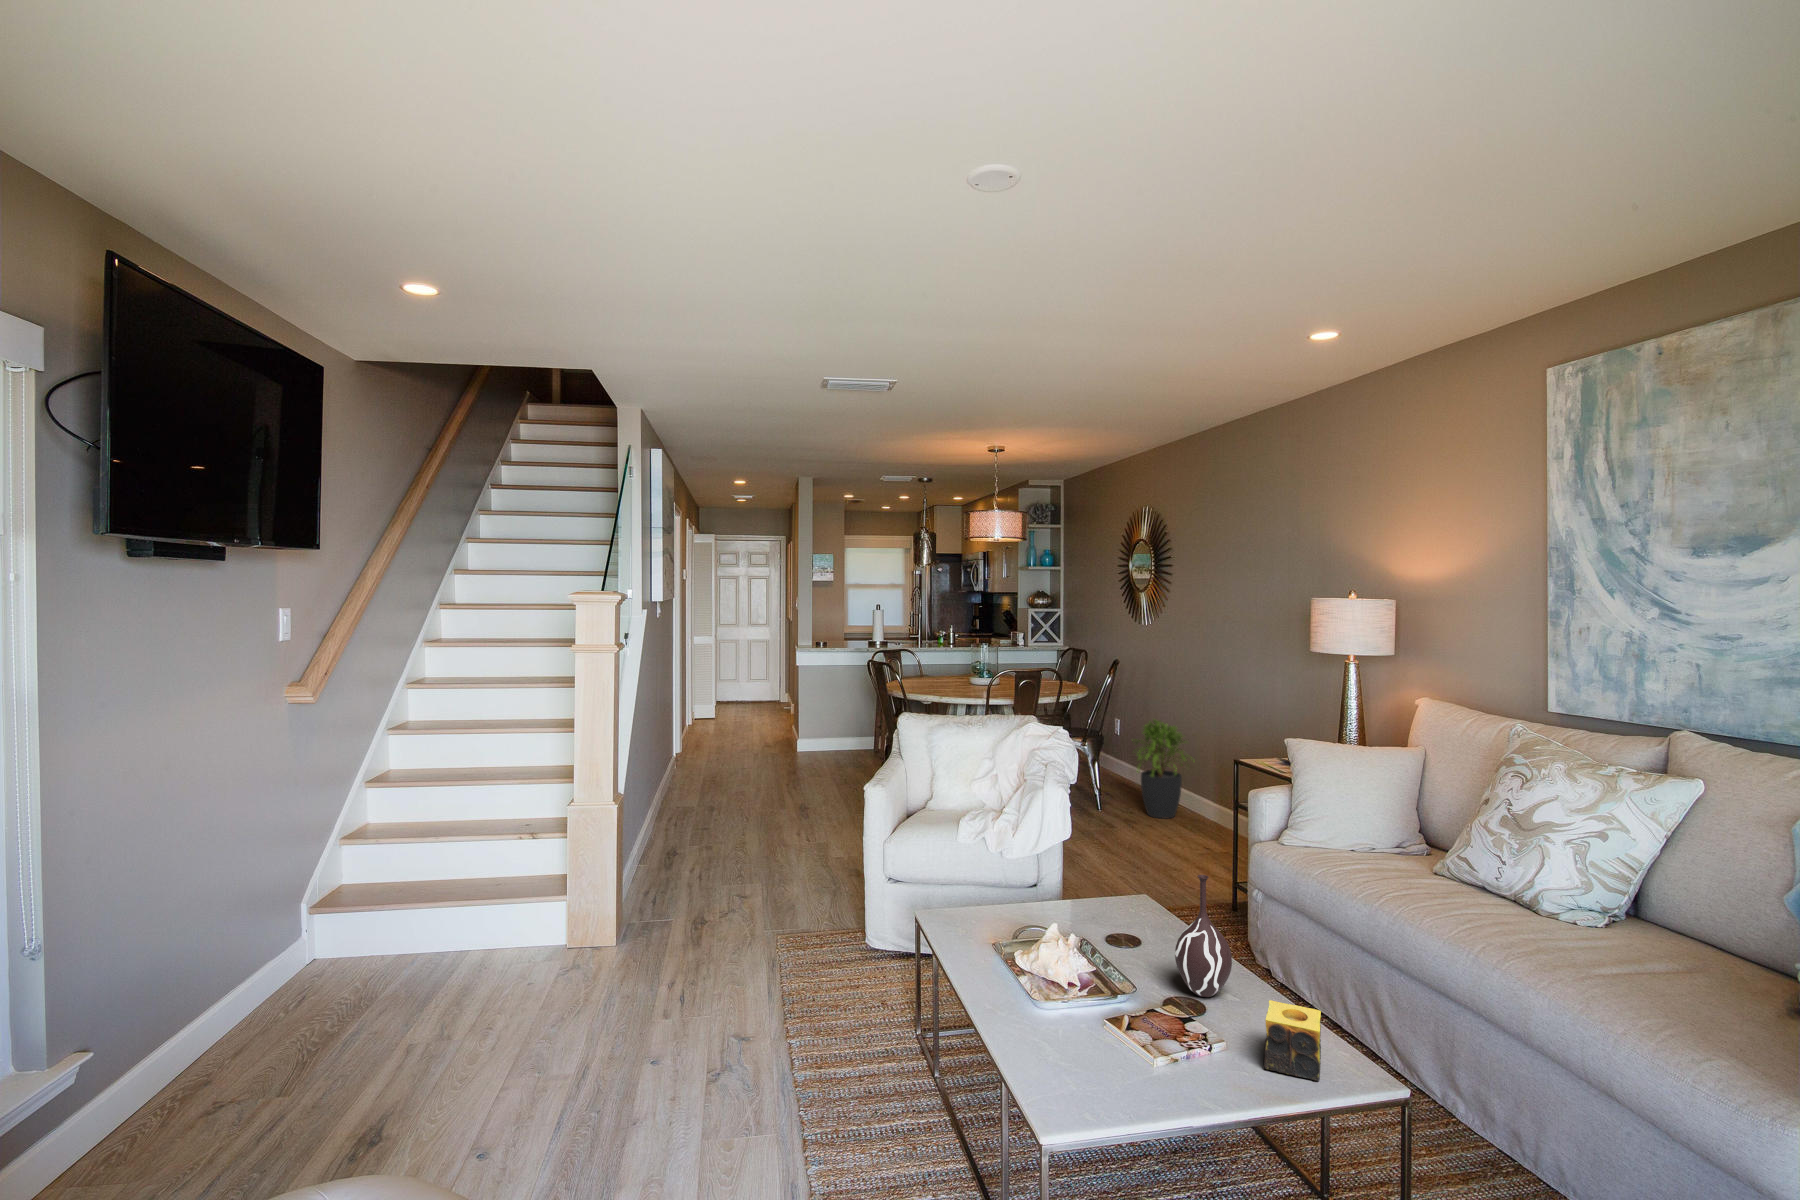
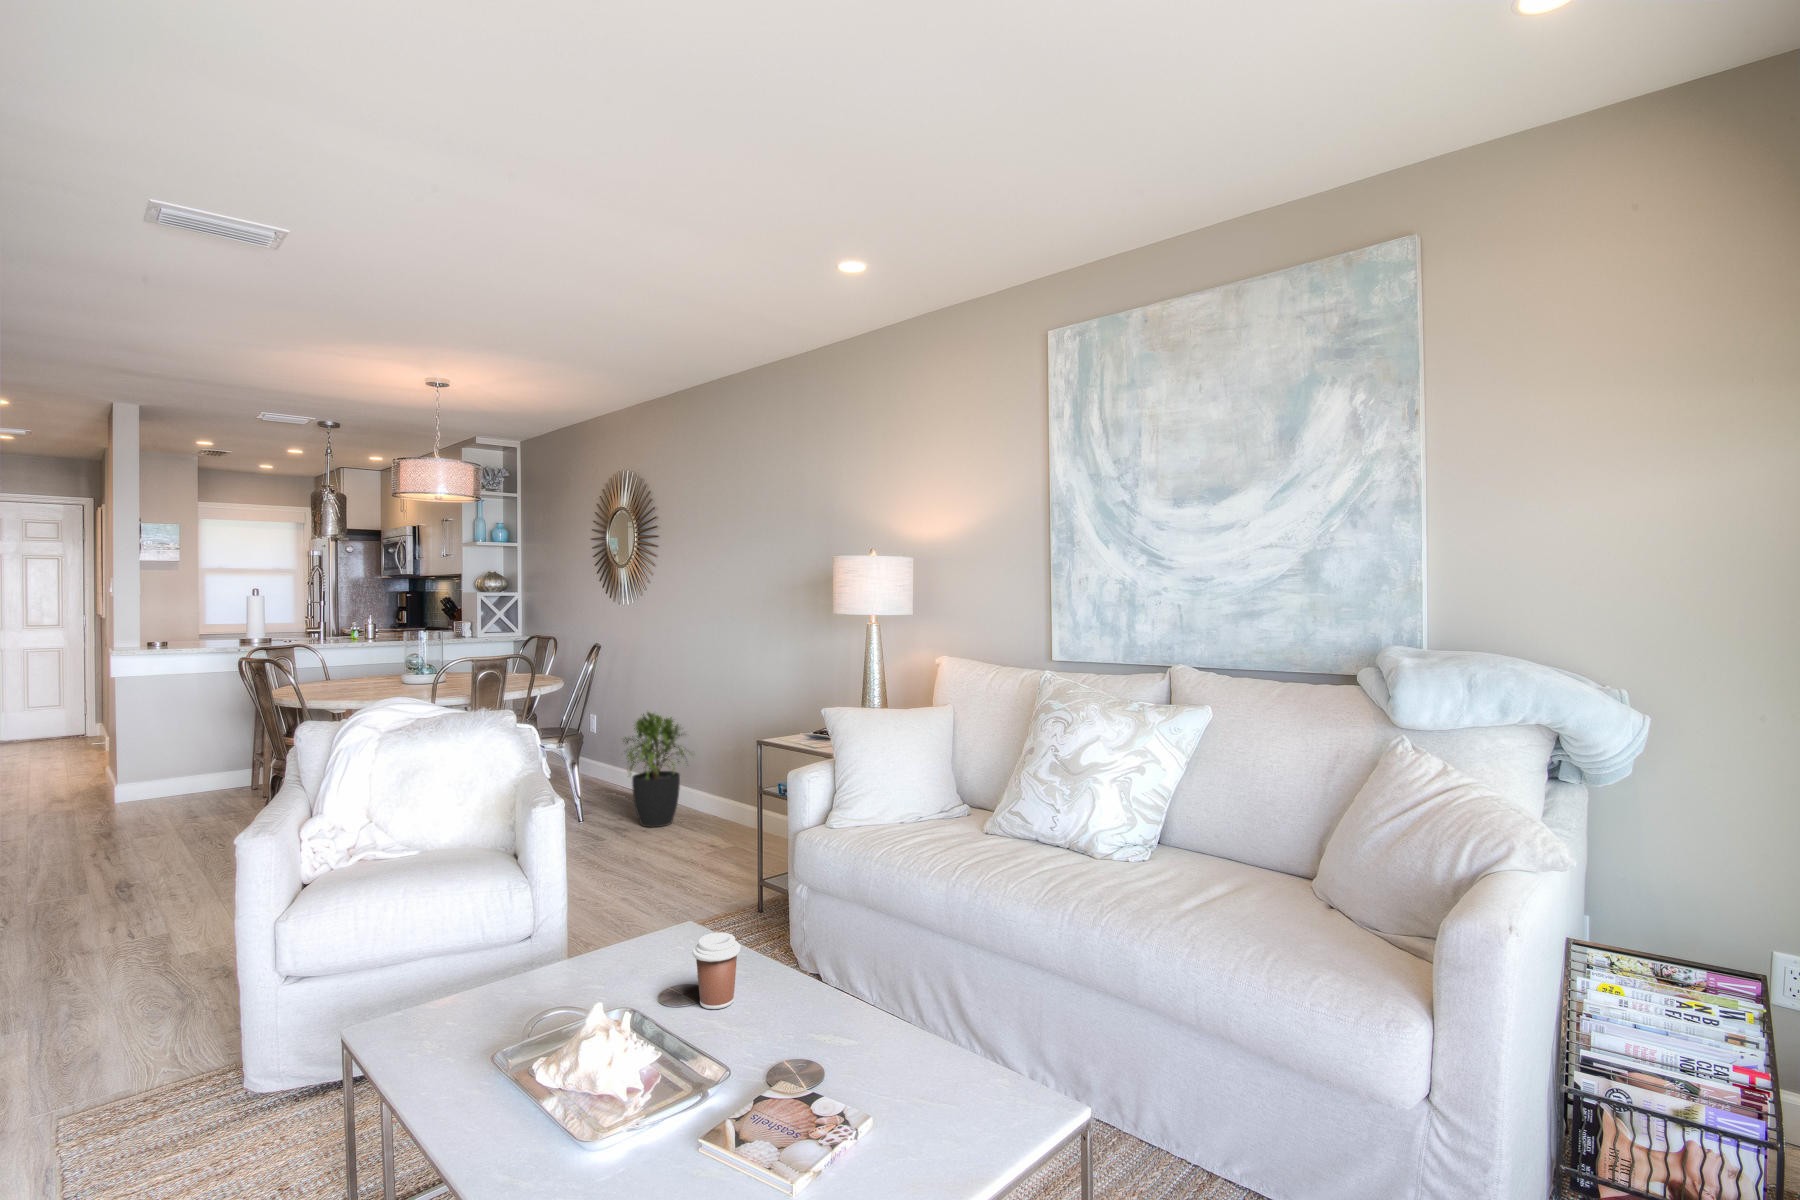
vase: present [1175,875,1232,997] -> none [775,882,850,1052]
coffee cup: none [1128,900,1163,954] -> present [693,933,741,1009]
candle: present [1264,1000,1321,1081] -> none [921,1031,998,1136]

